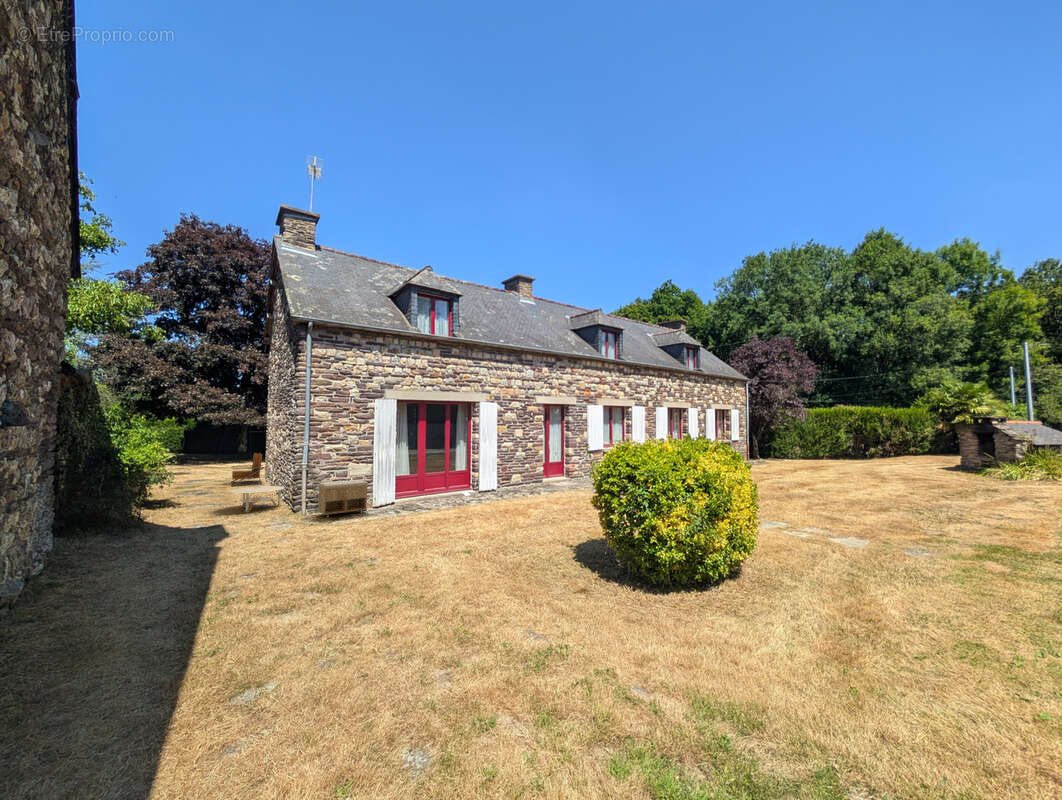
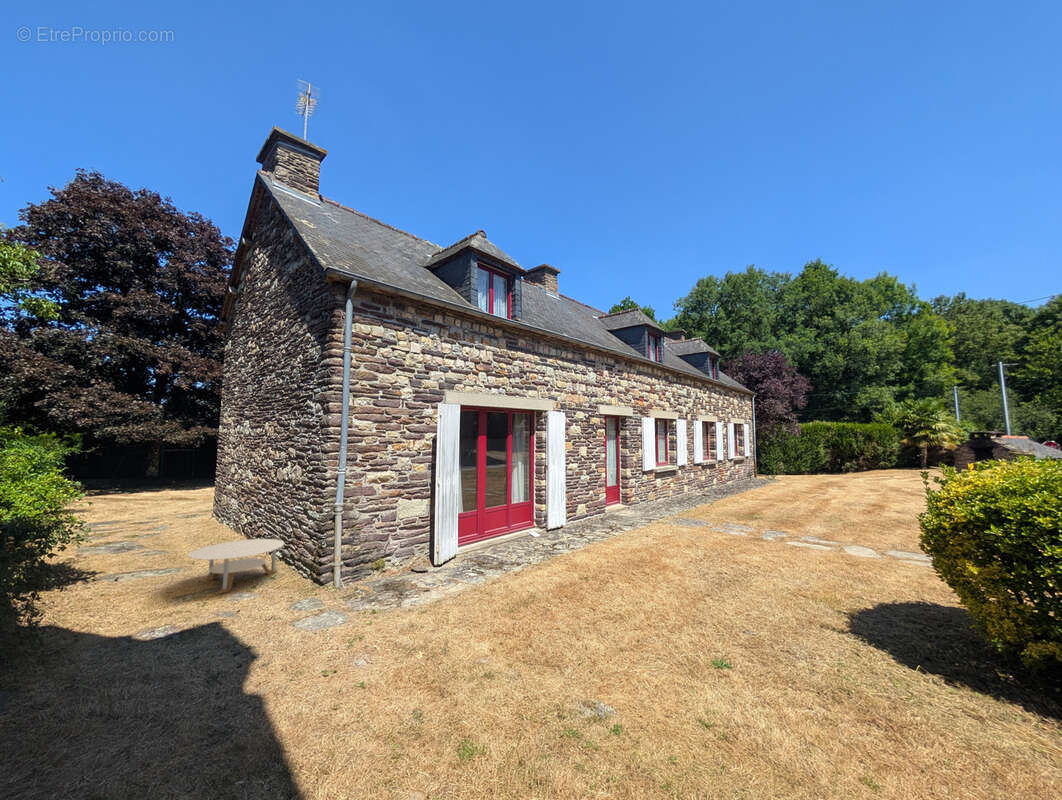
lounge chair: present [231,453,264,486] -> none [159,483,218,534]
storage bench: present [318,480,368,517] -> none [357,526,436,594]

